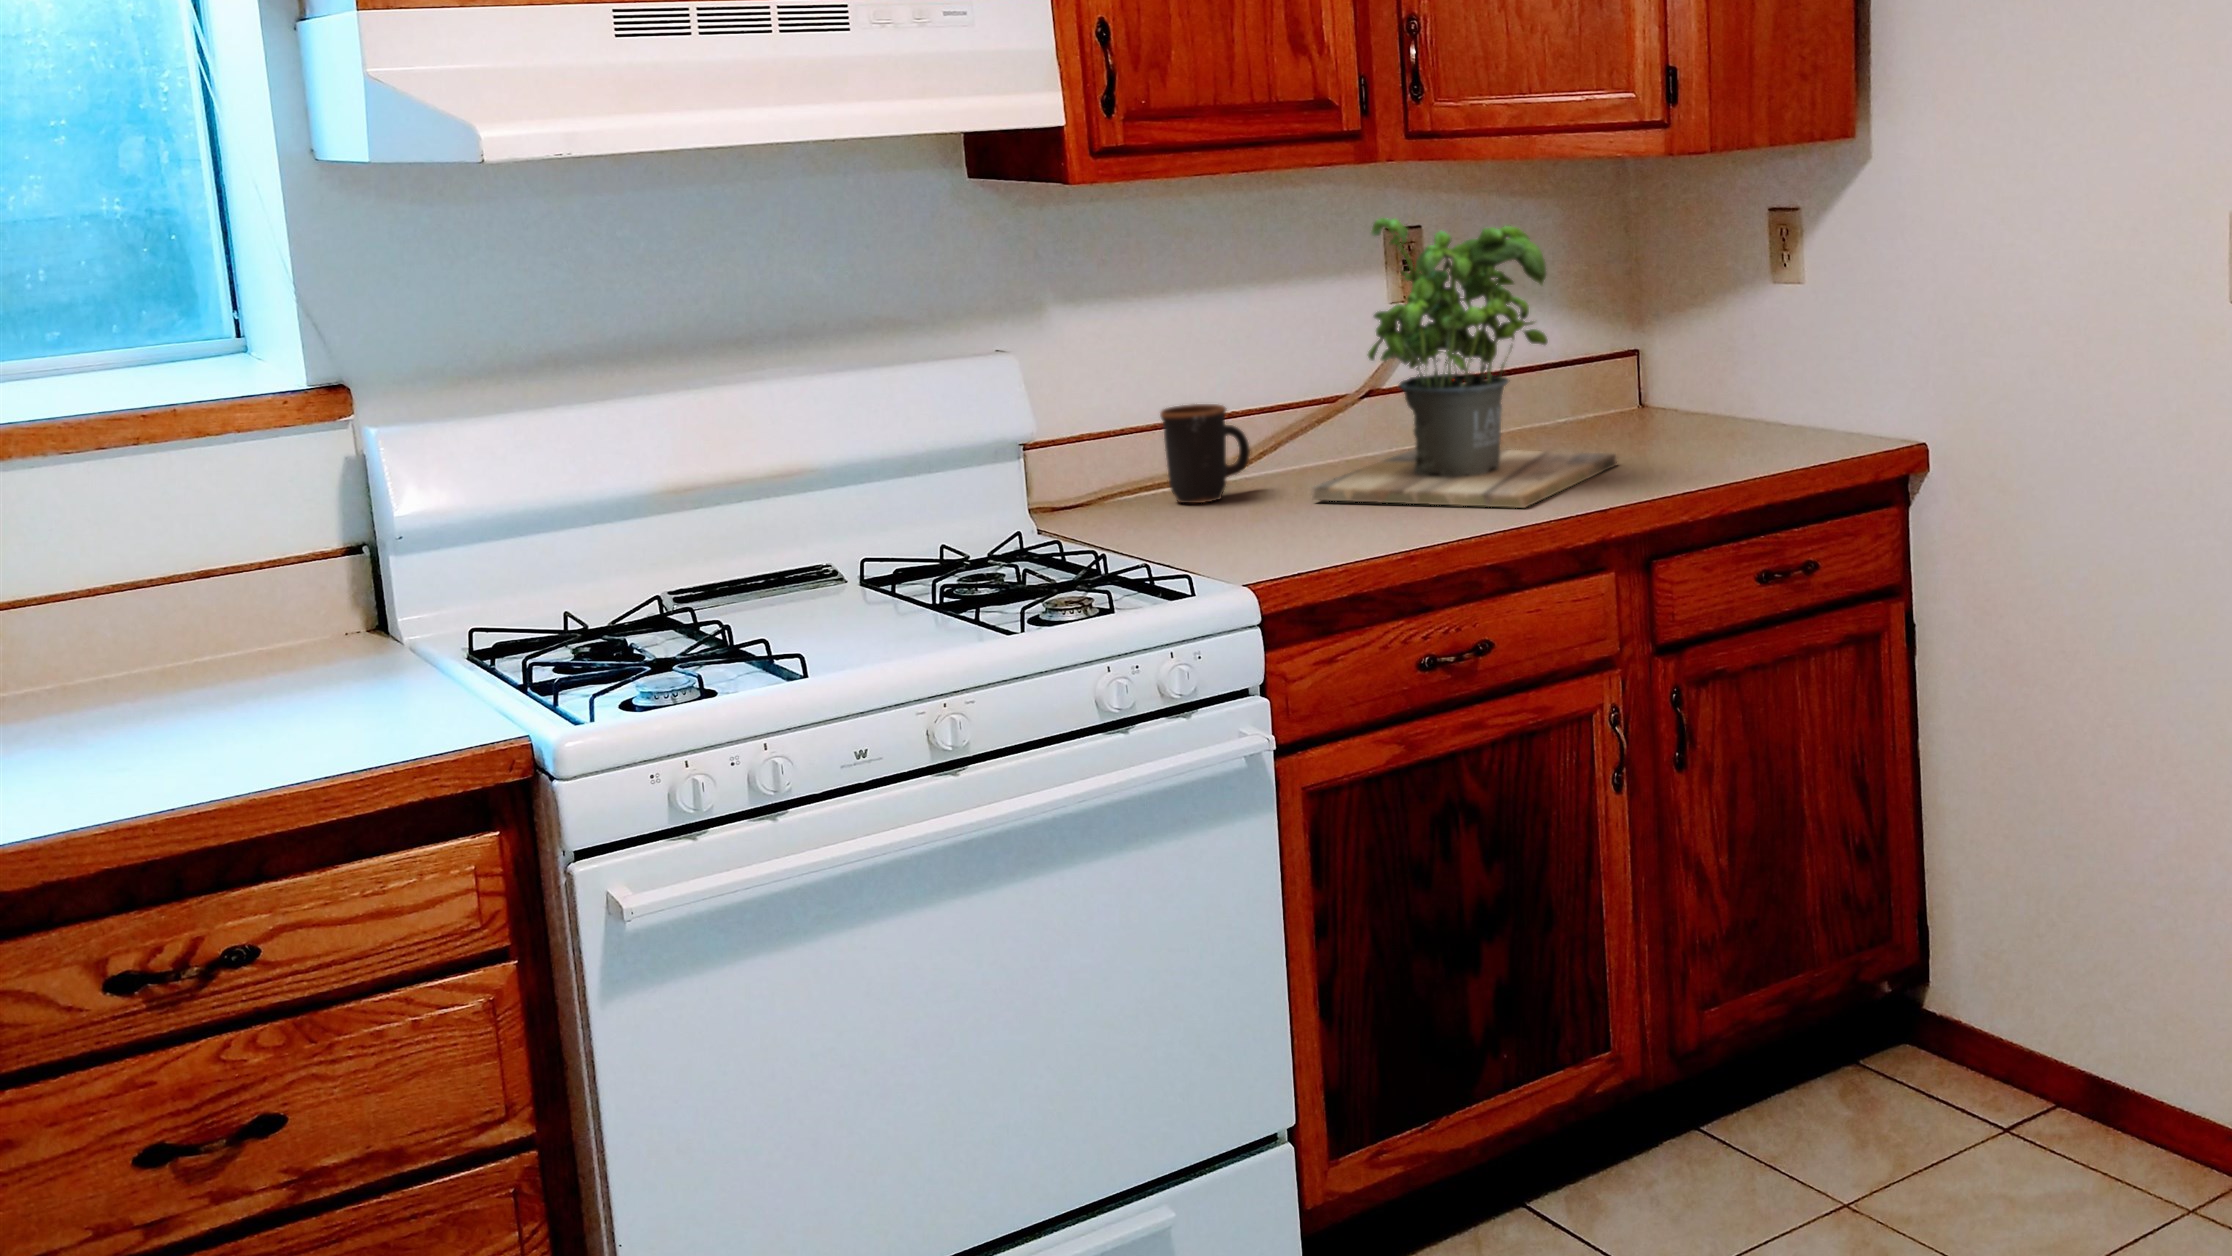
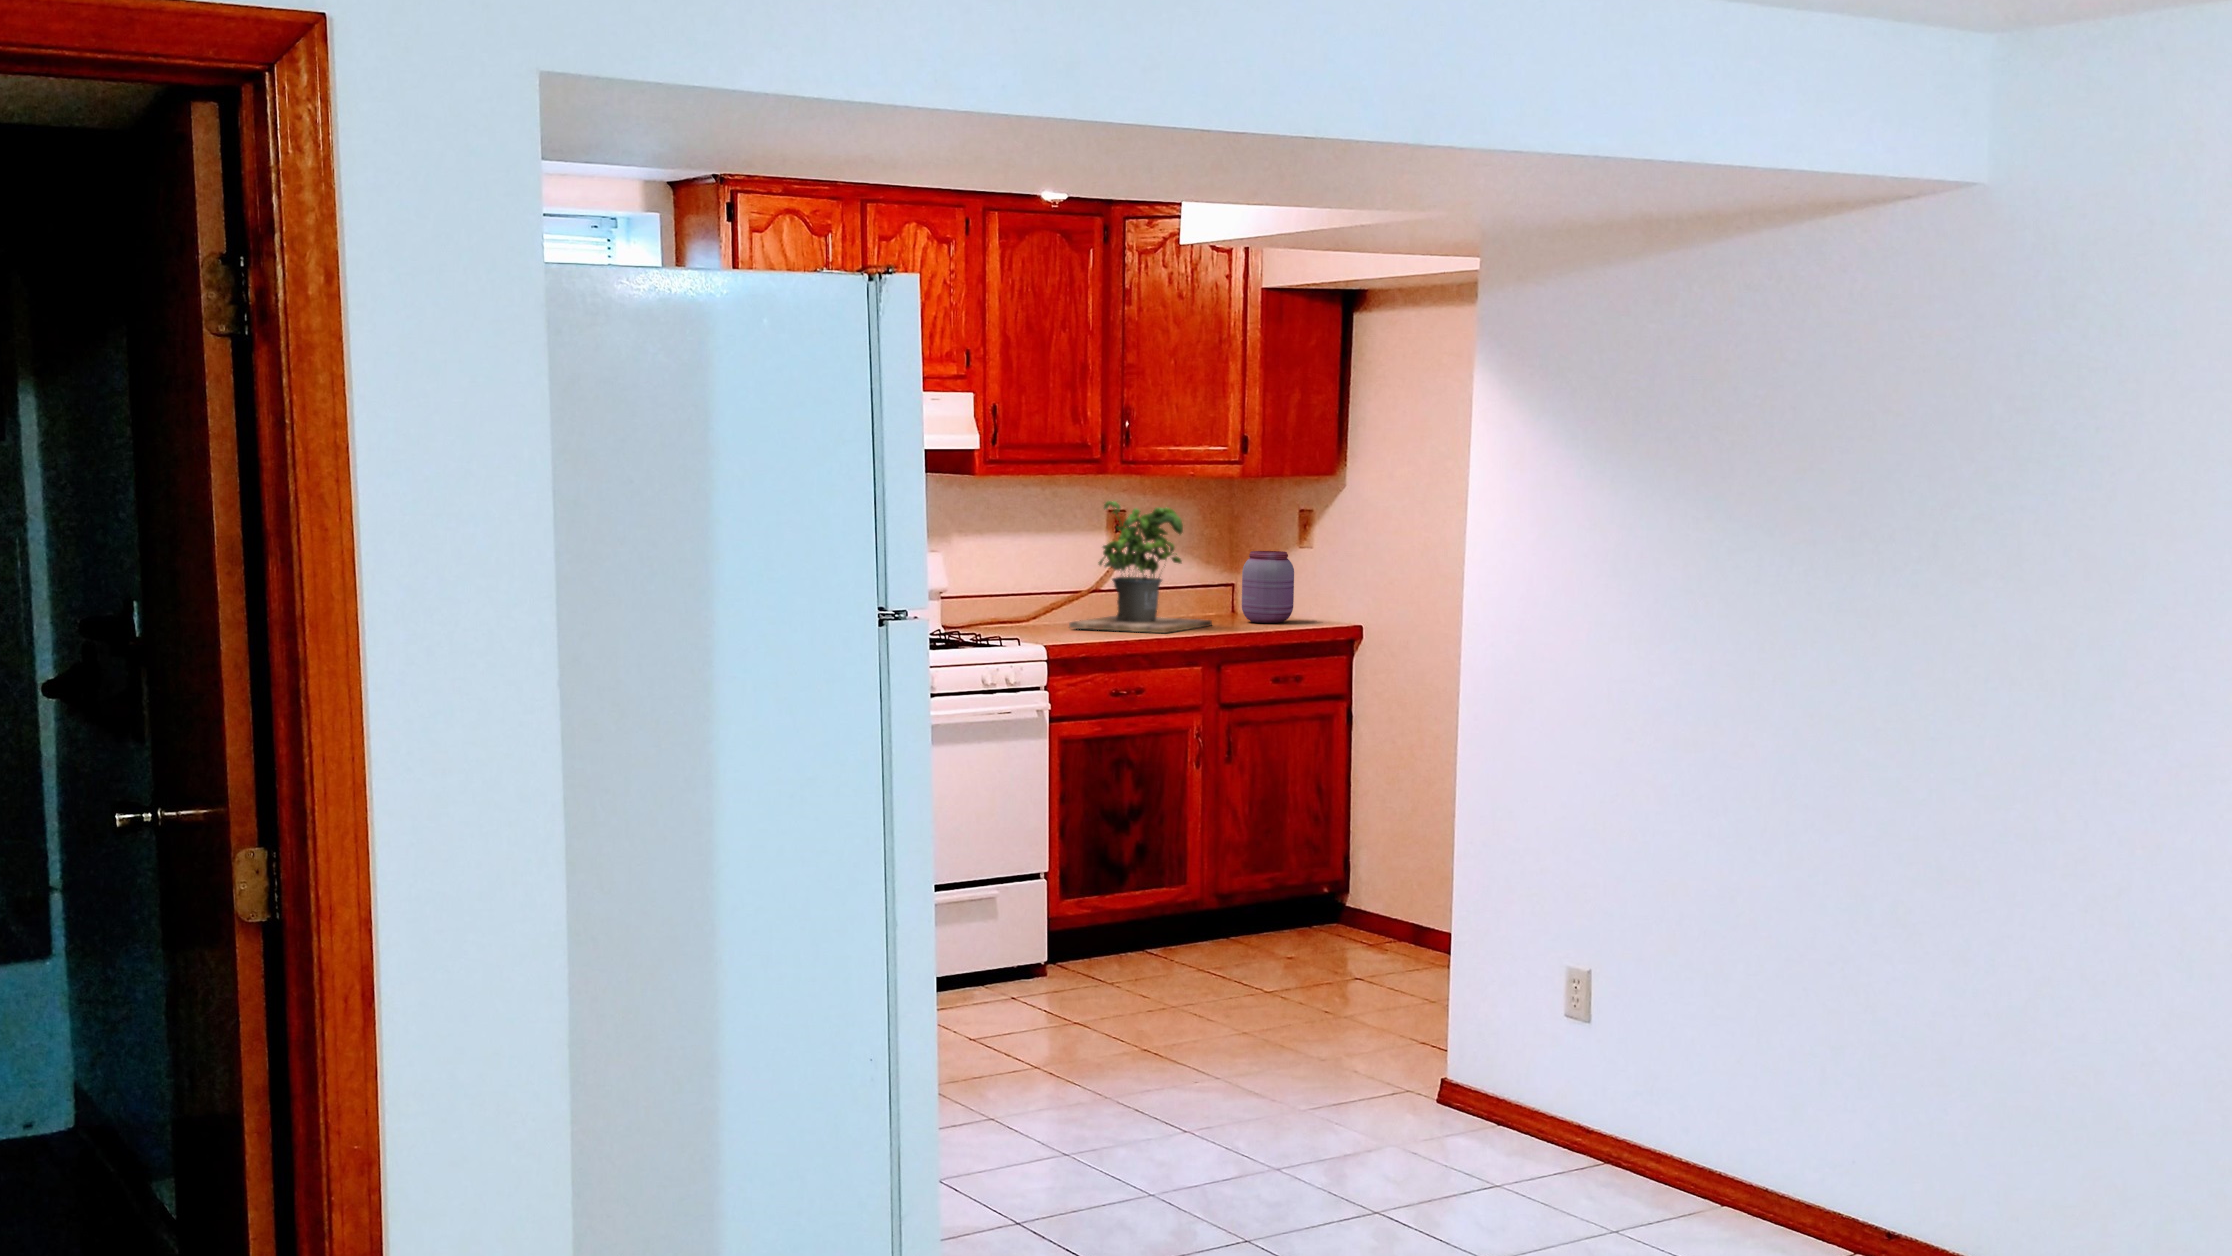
jar: none [1670,296,1779,449] -> present [1242,551,1294,623]
mug: present [1160,404,1250,503] -> none [1001,584,1040,628]

